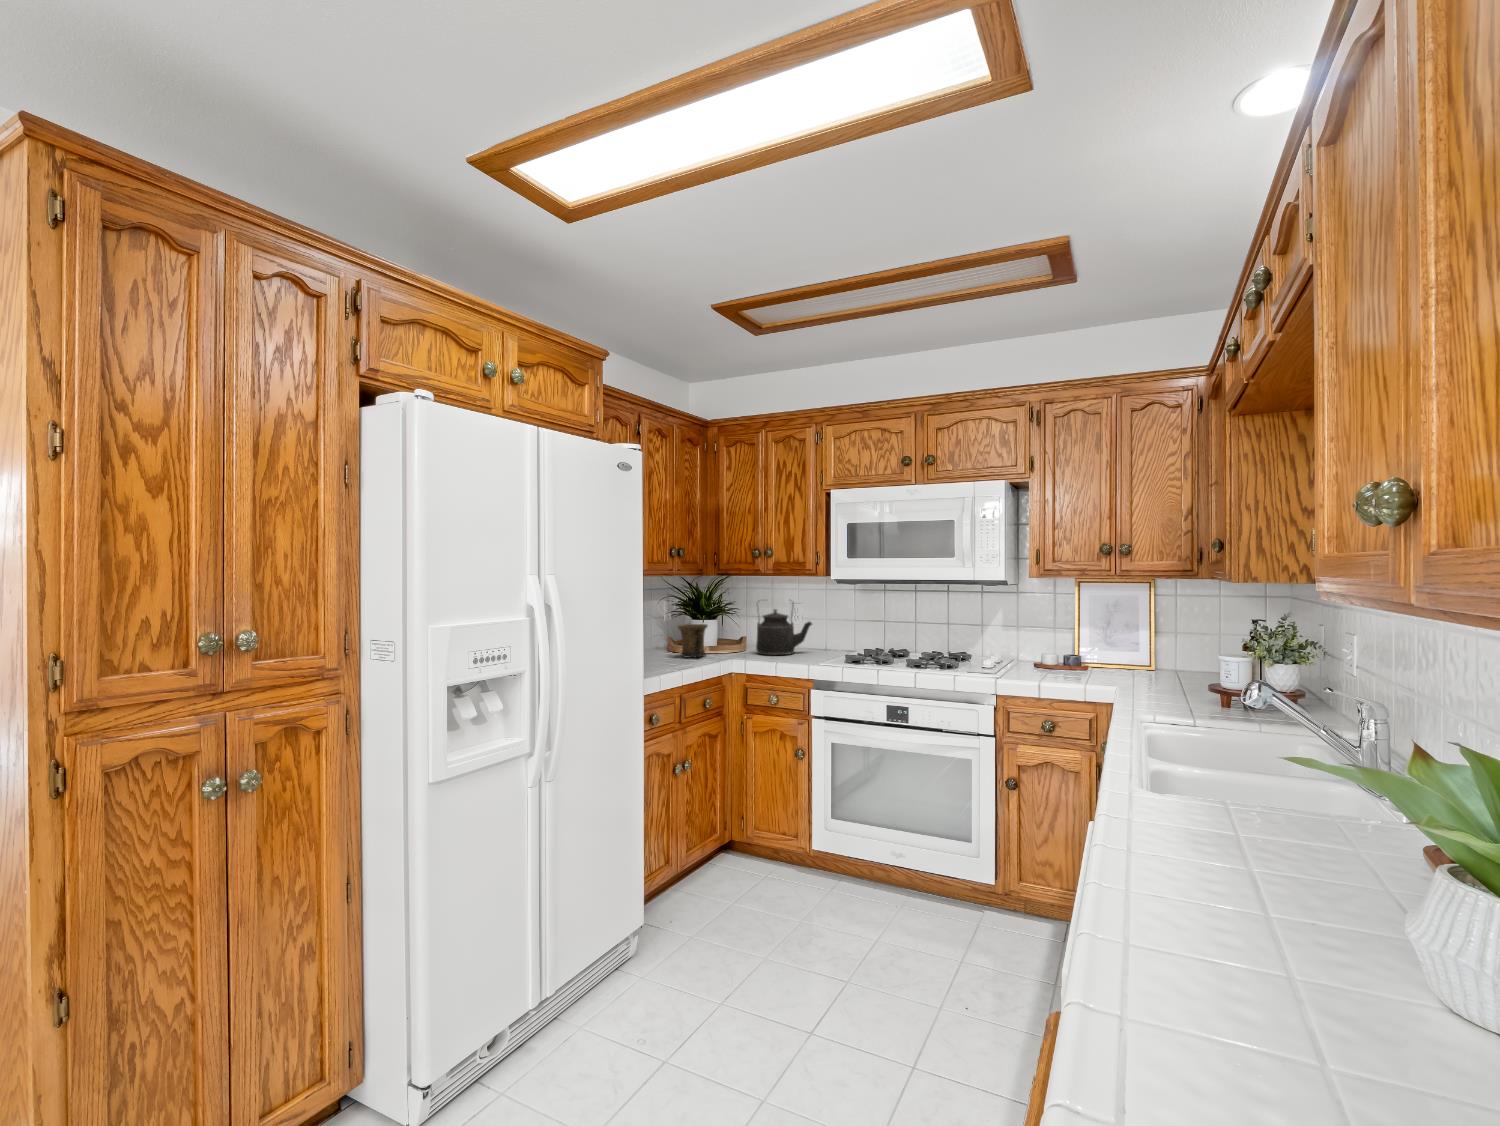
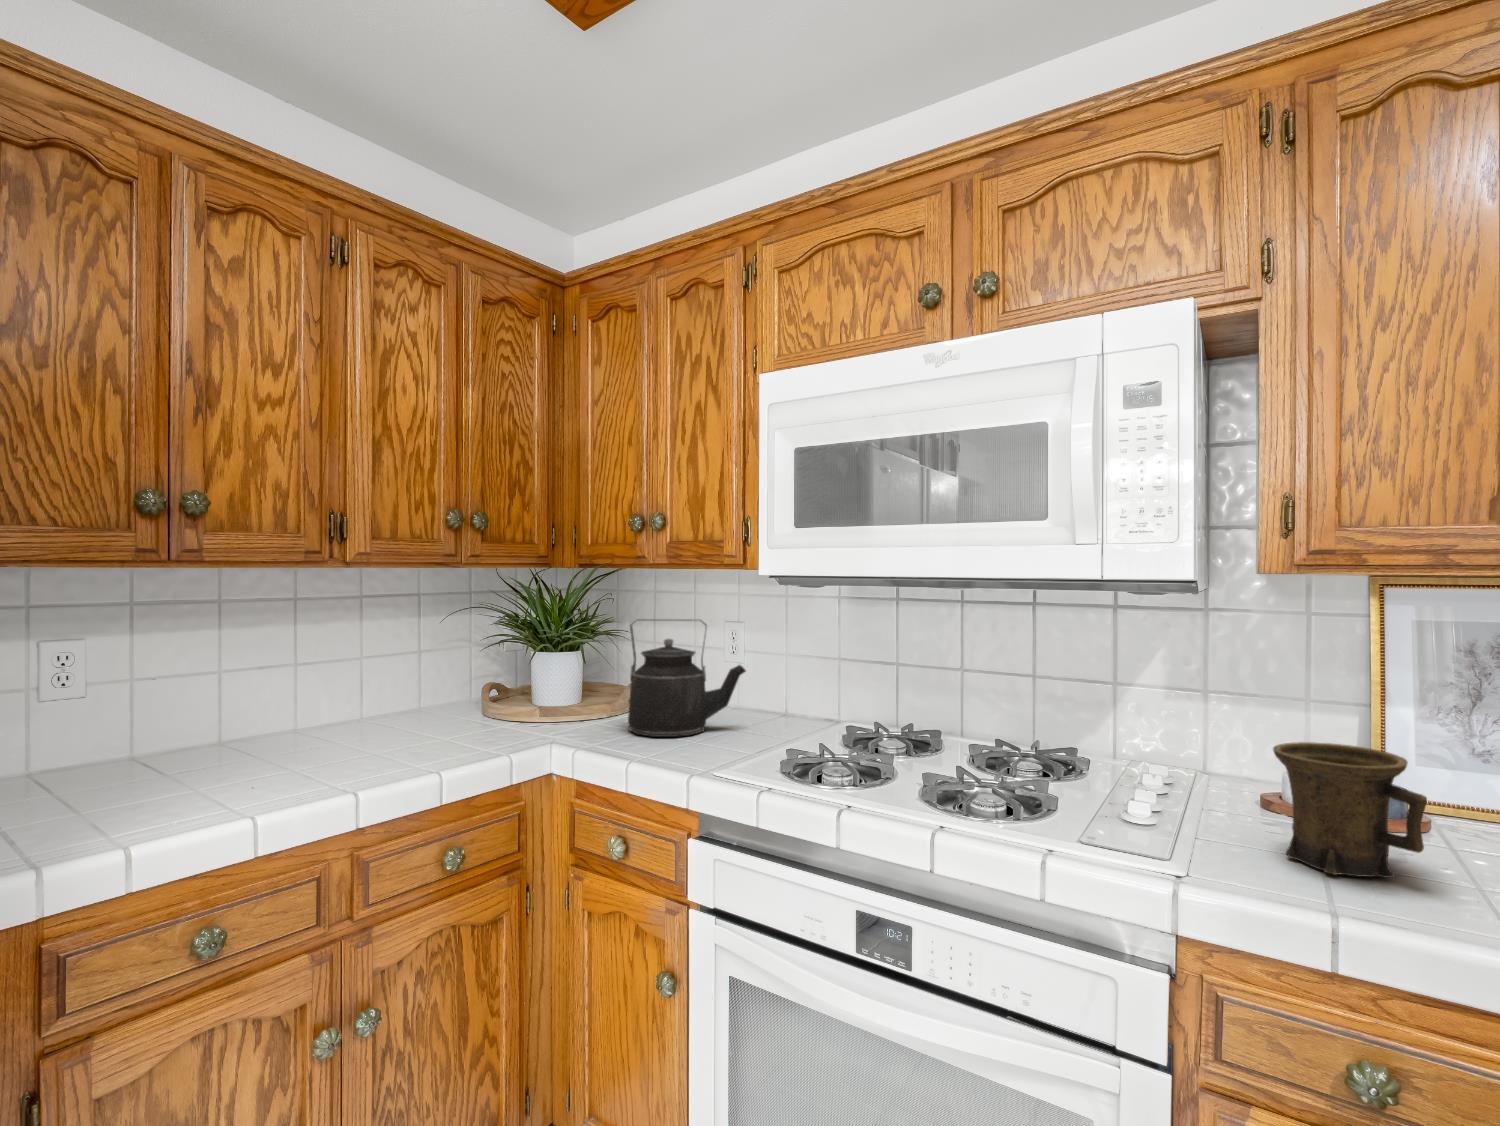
mug: present [678,624,708,658] -> present [1273,742,1427,878]

